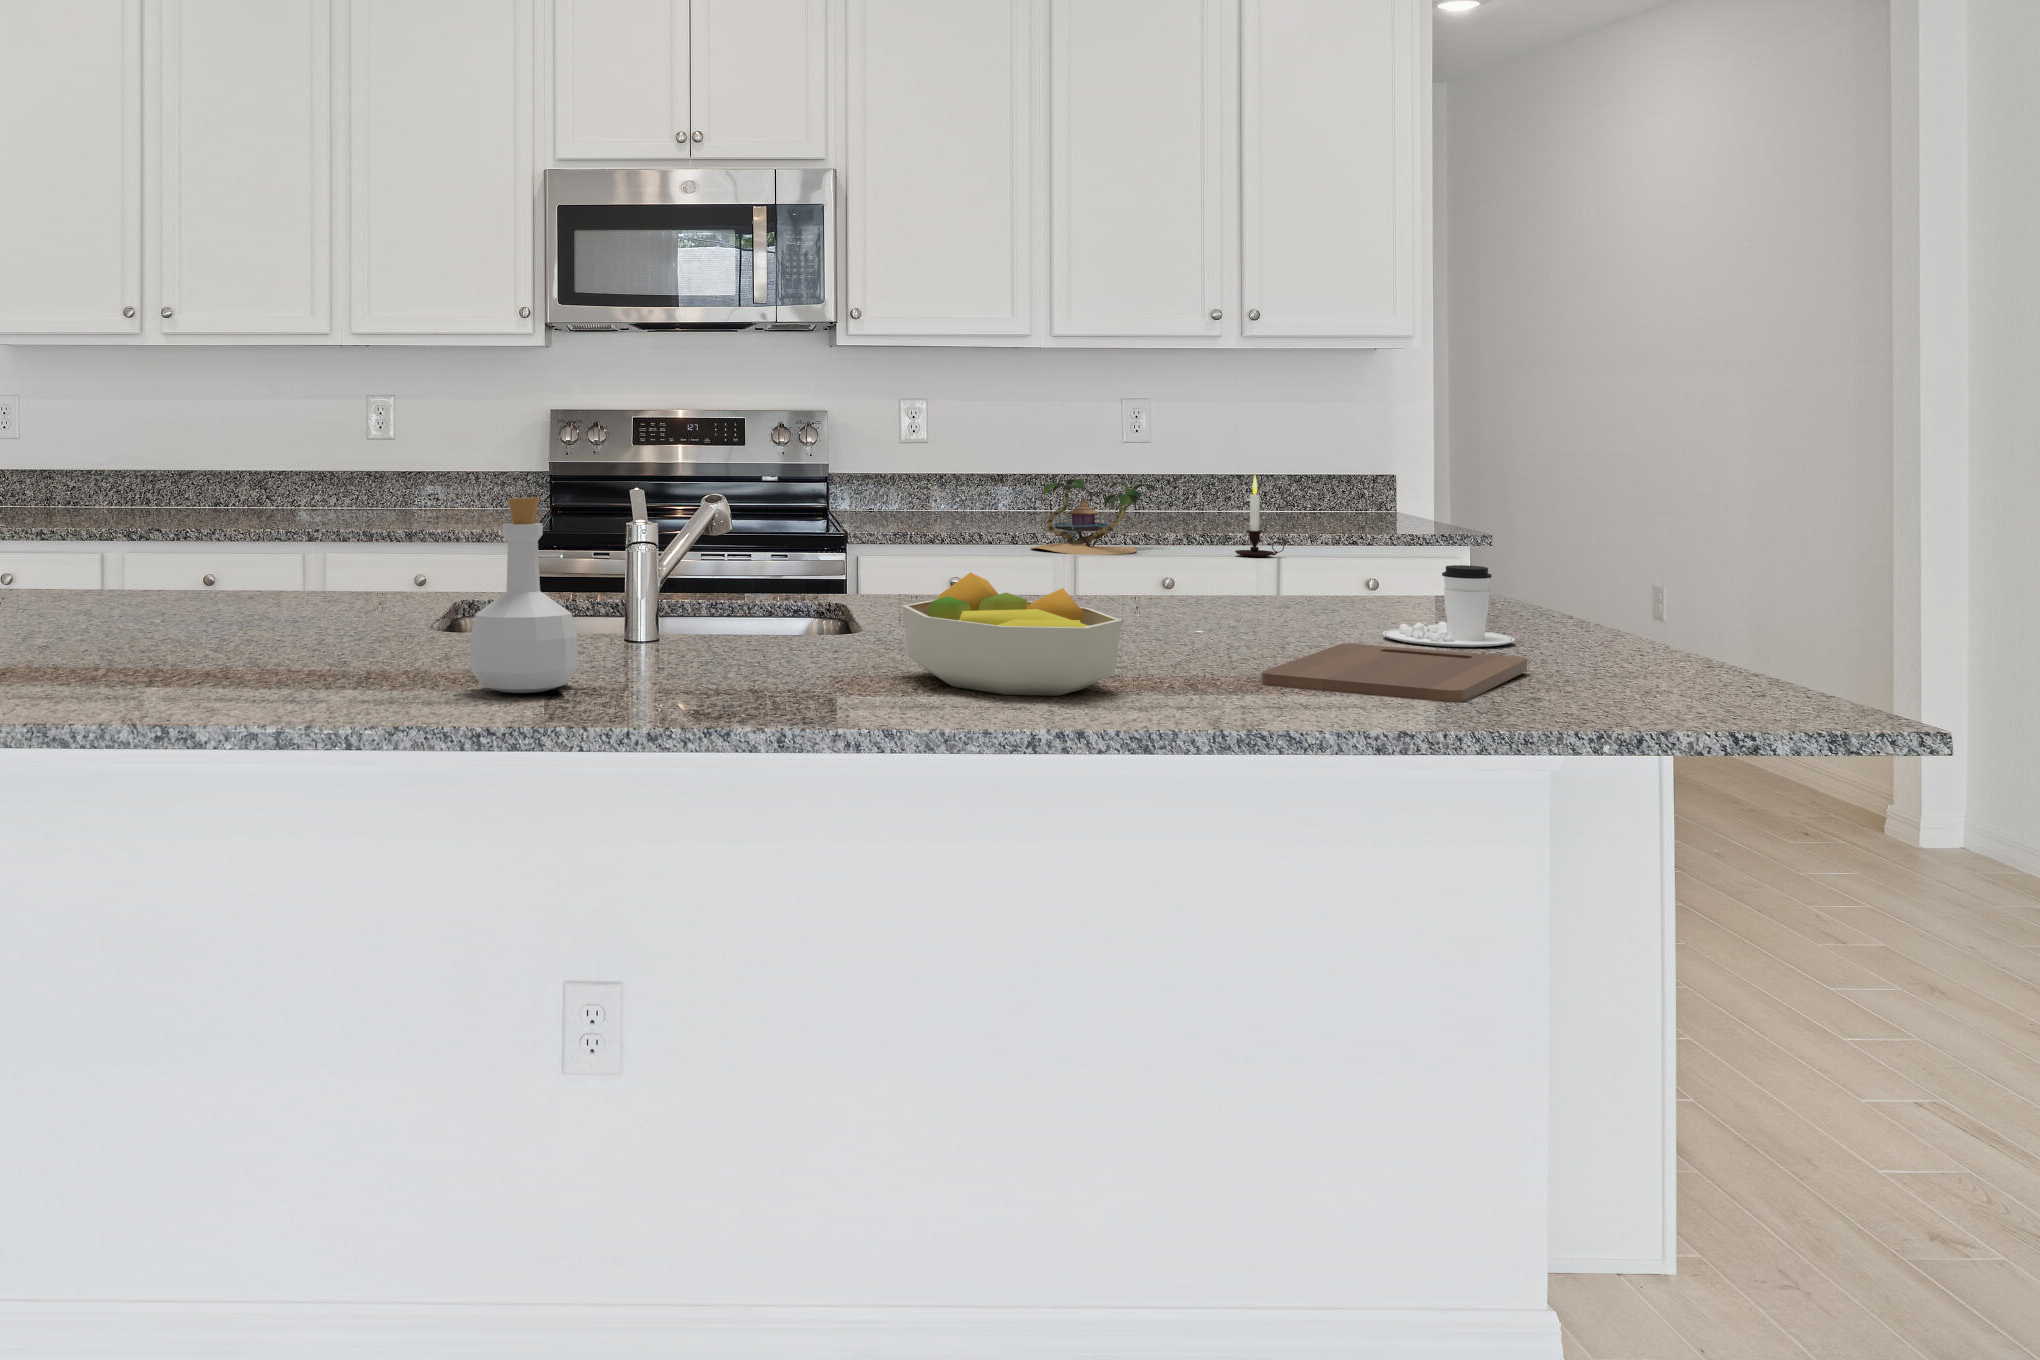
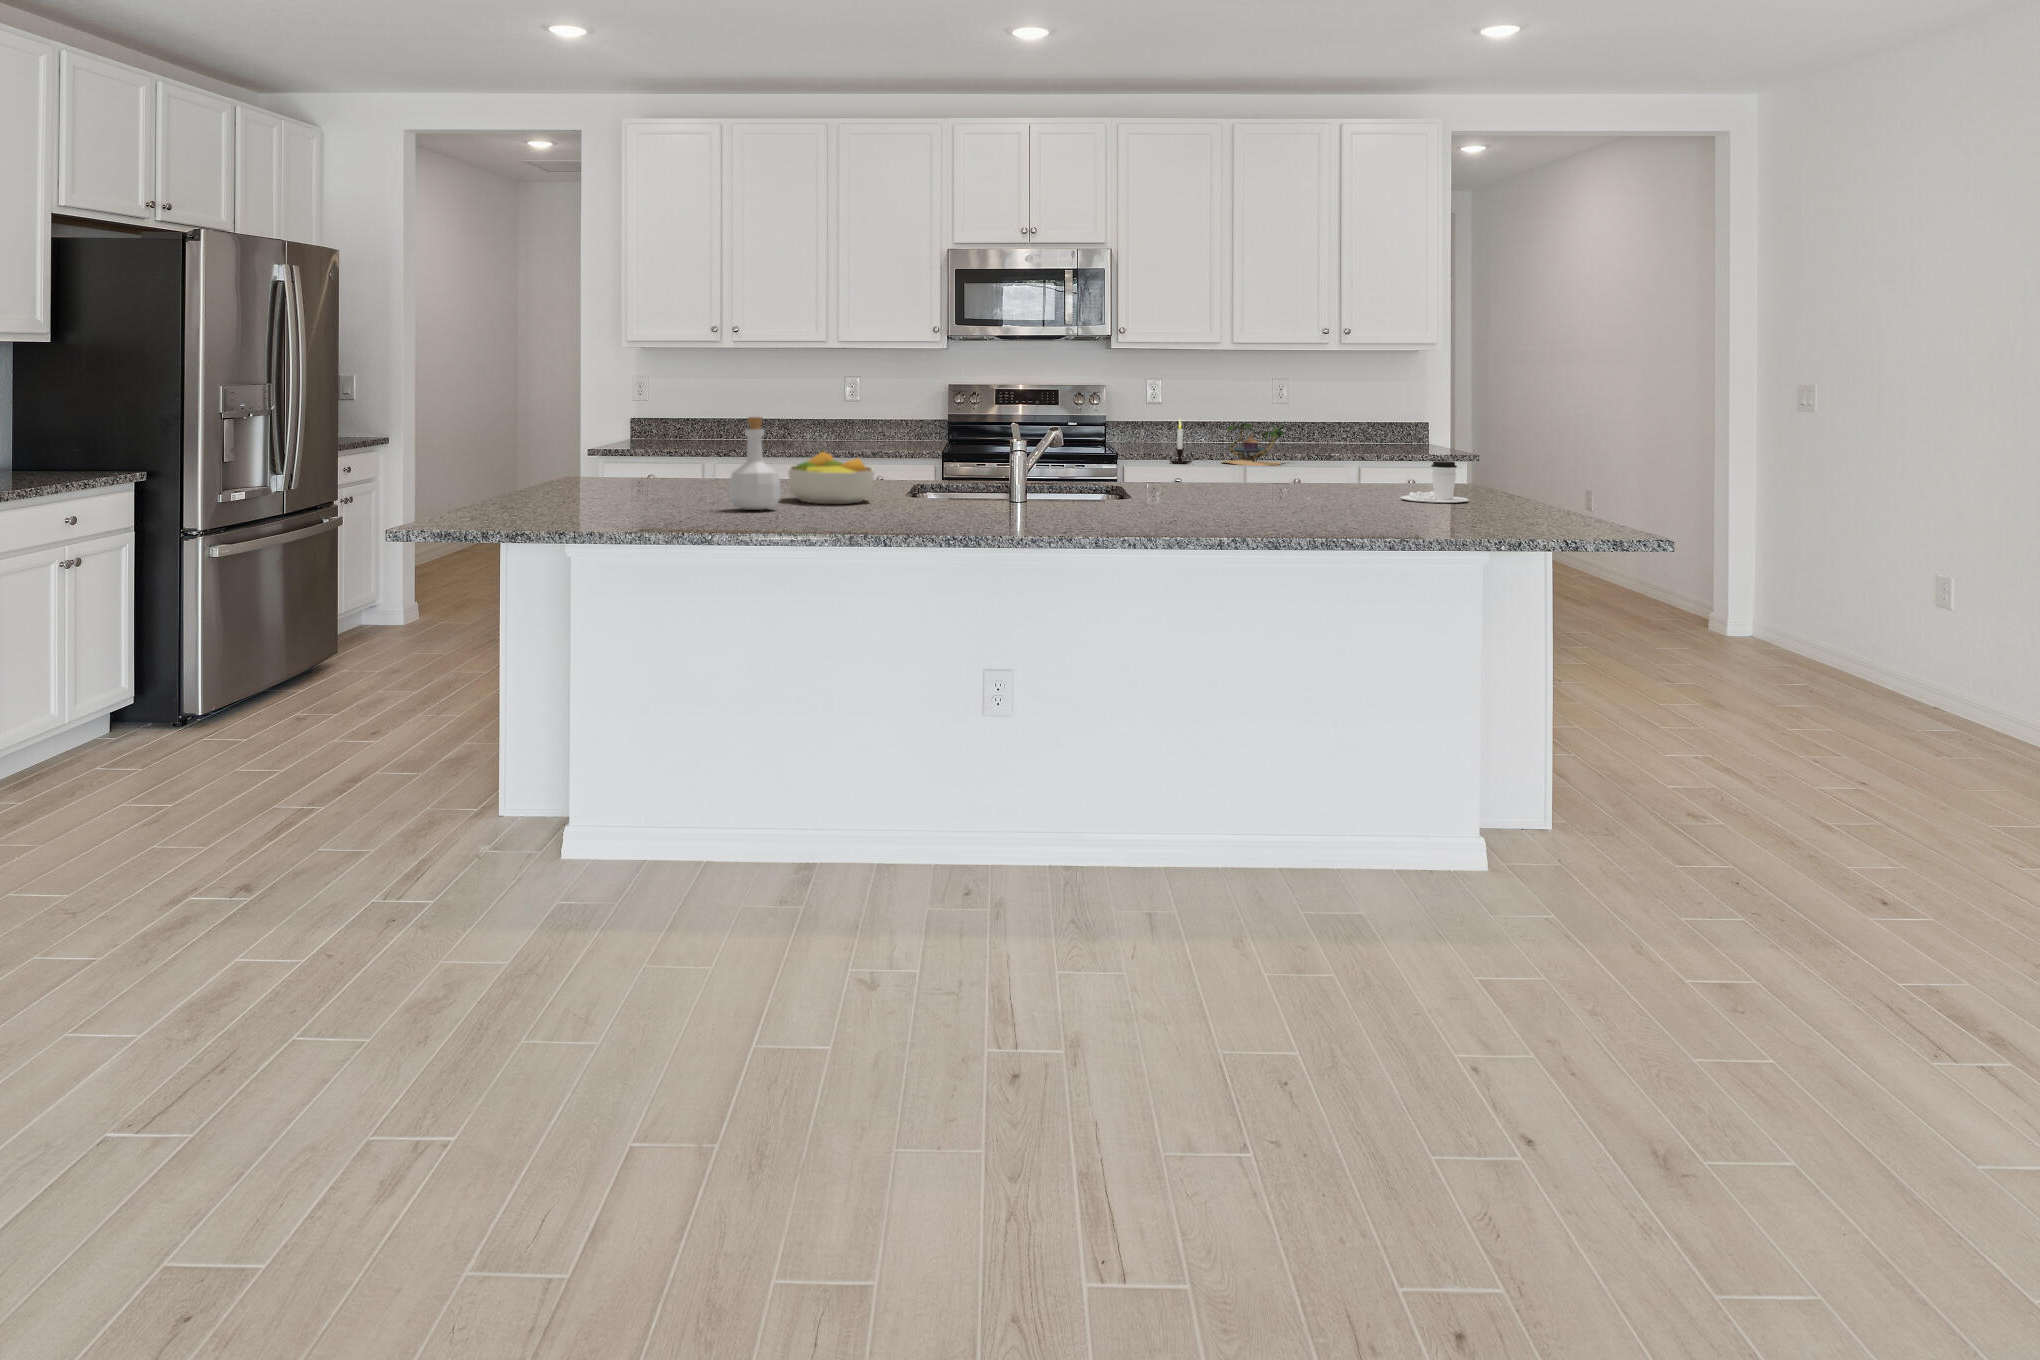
candle: present [1235,476,1284,557] -> present [1170,419,1196,464]
bottle: present [470,498,578,693] -> present [729,417,781,510]
fruit bowl: present [902,572,1122,696] -> present [788,452,874,504]
cutting board: present [1262,644,1527,702] -> none [1329,499,1467,523]

